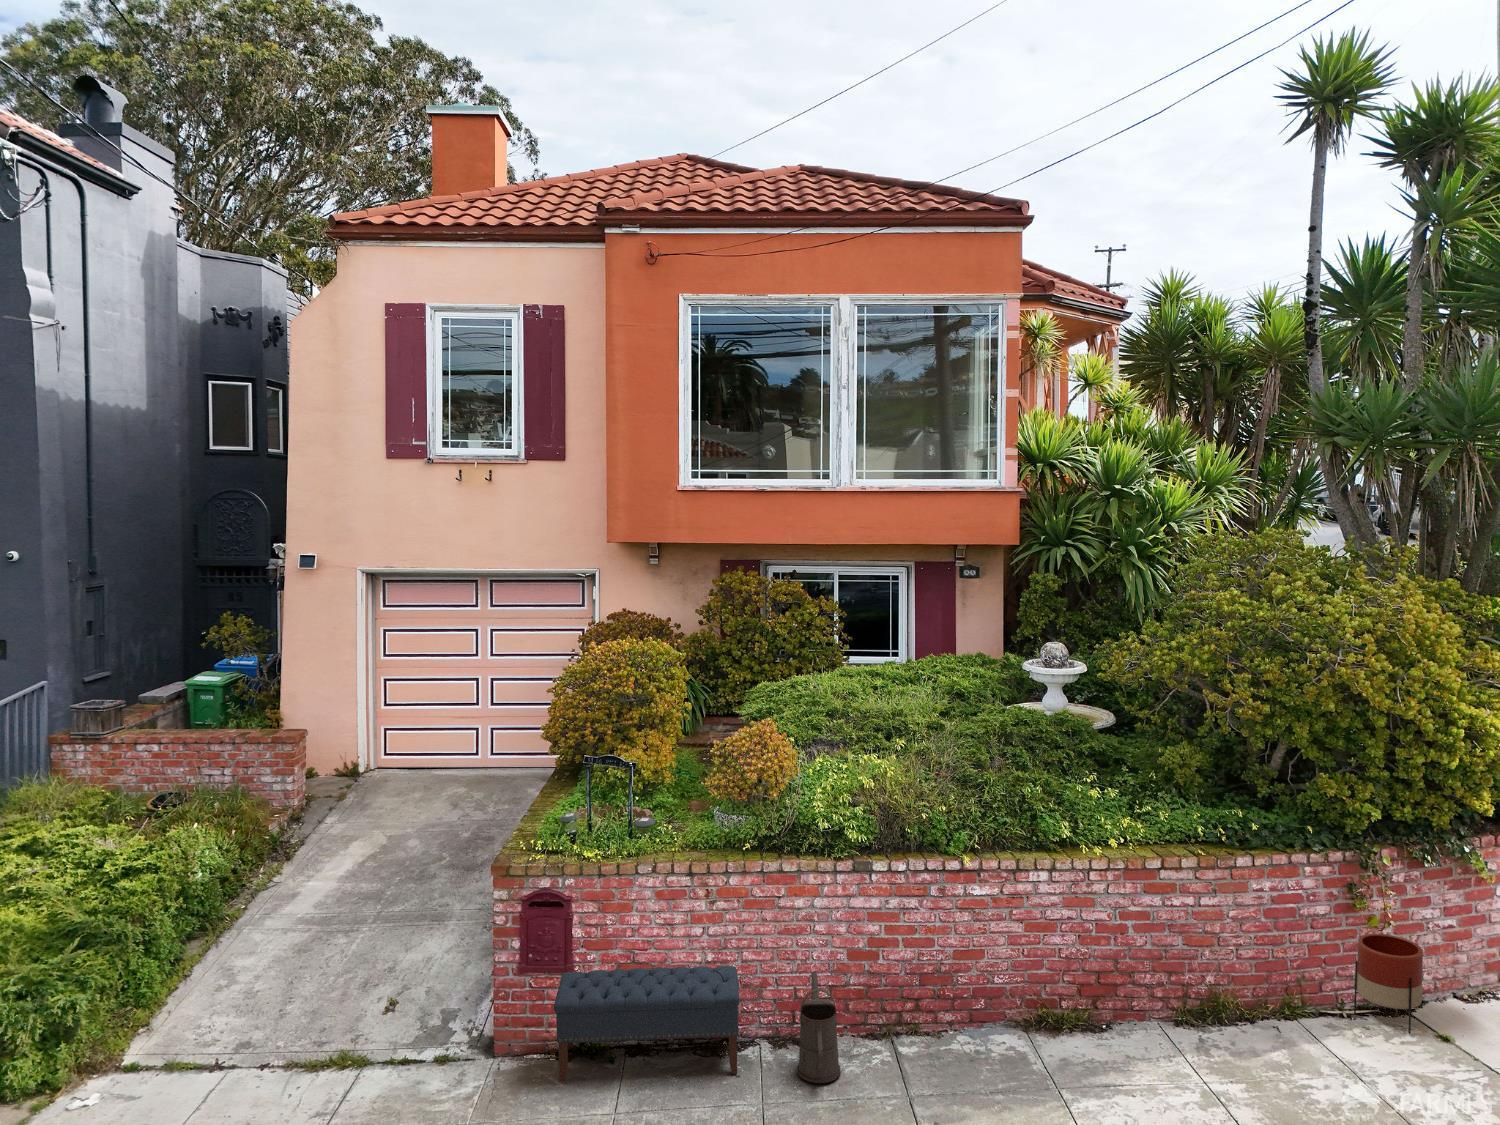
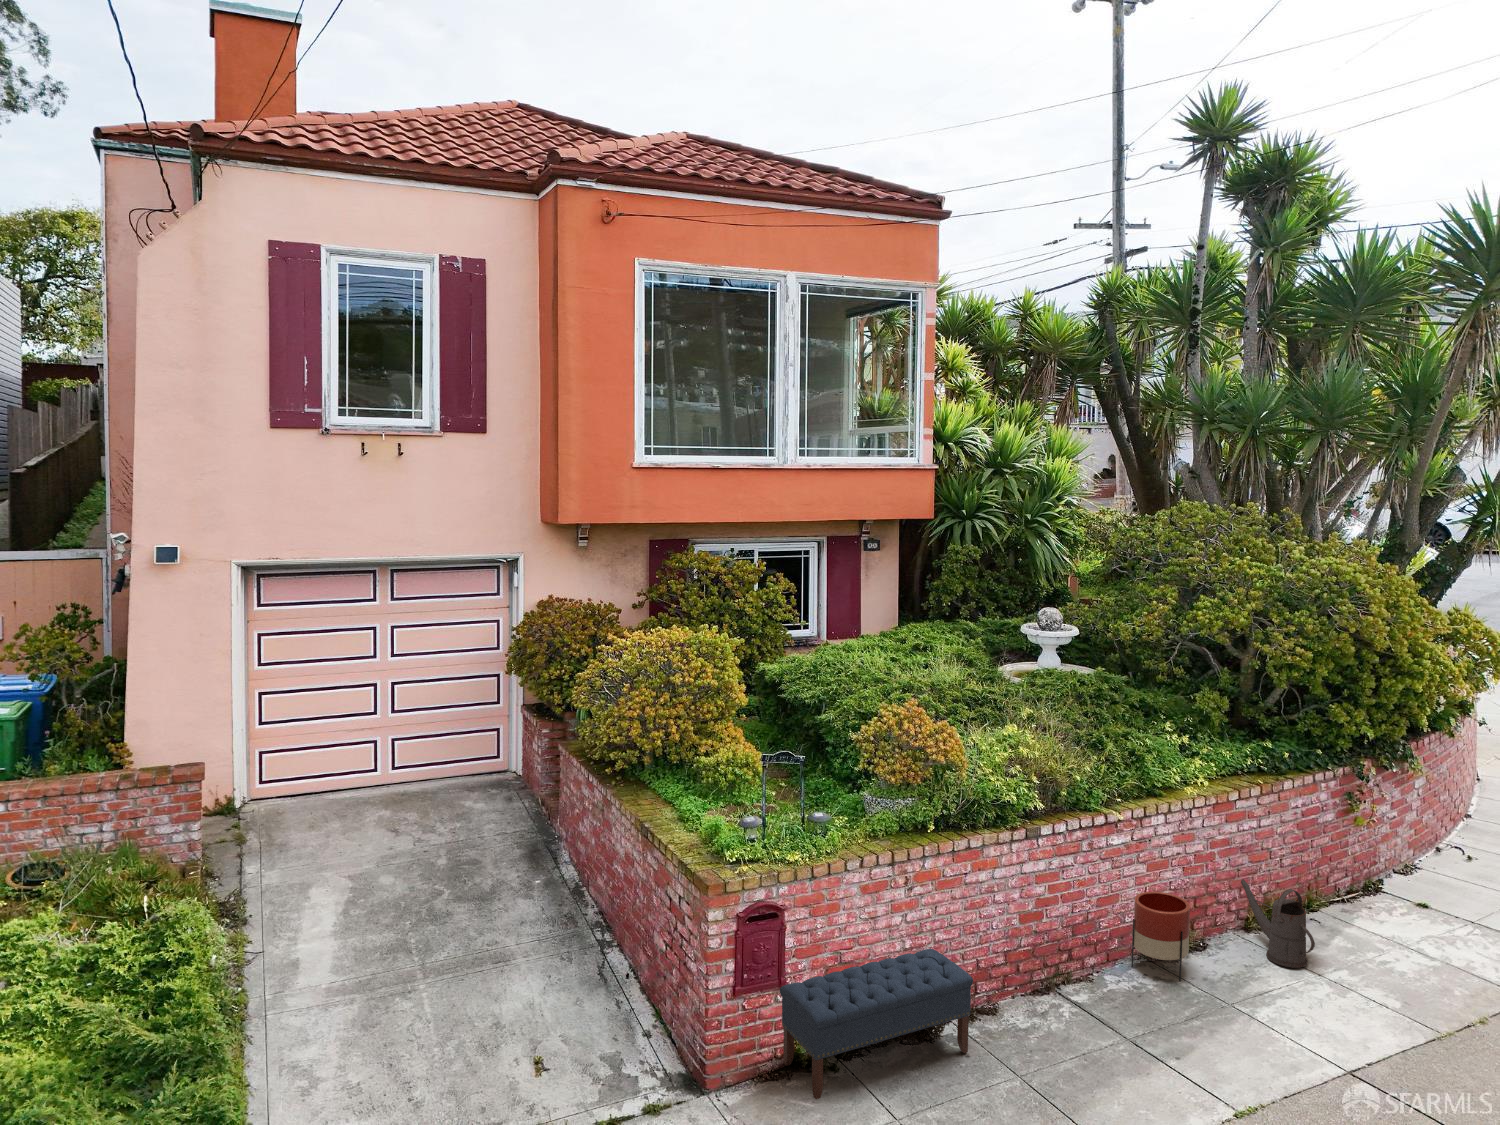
planter: present [1354,934,1423,1034] -> present [1131,892,1190,981]
watering can: present [797,971,841,1083] -> present [1241,879,1315,968]

